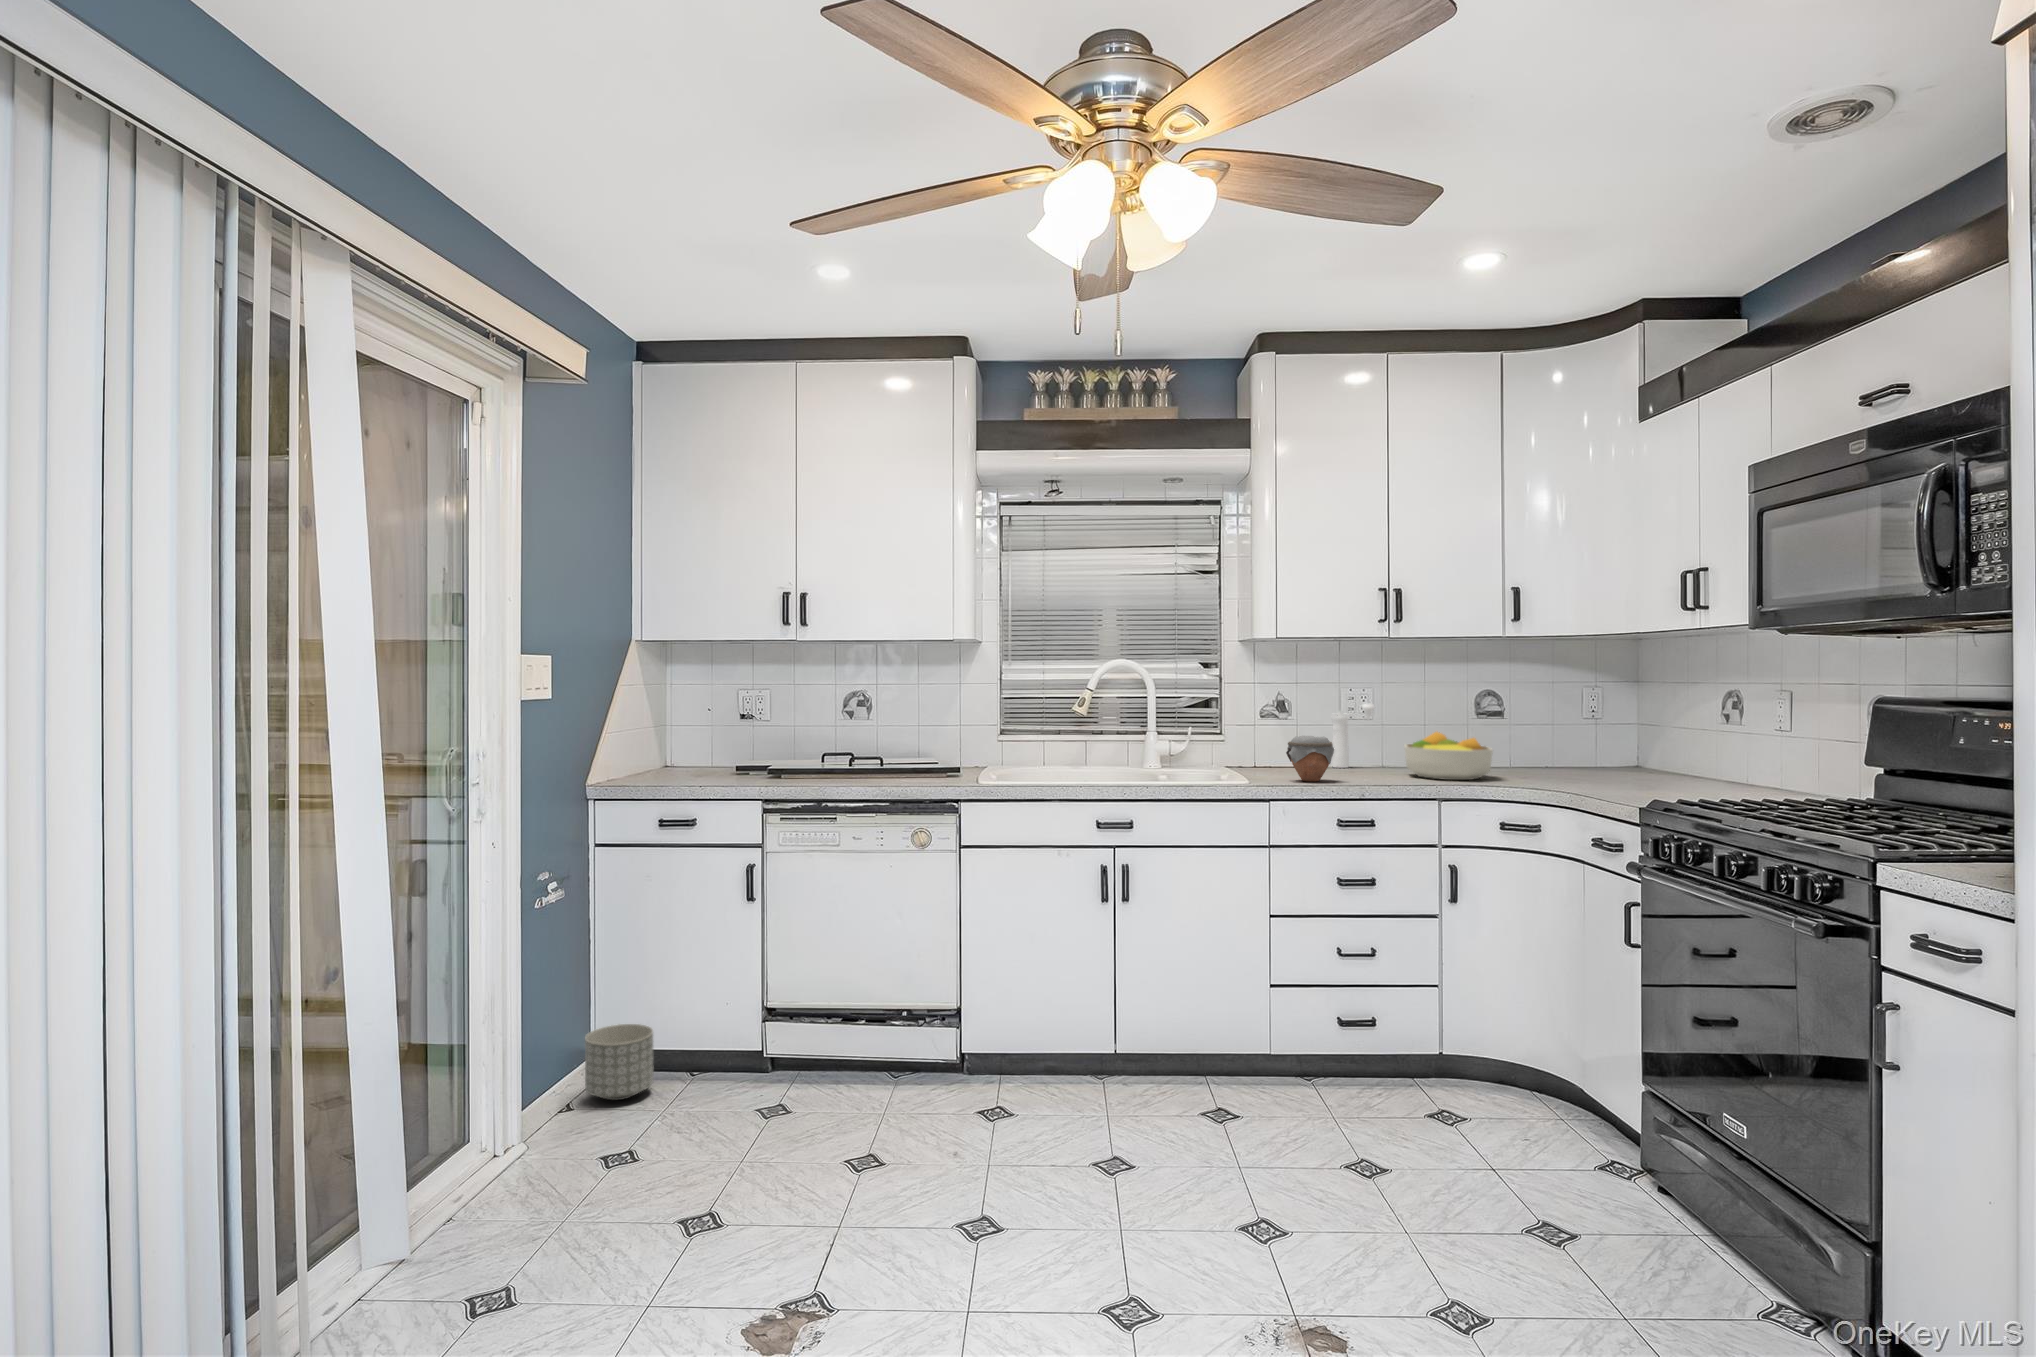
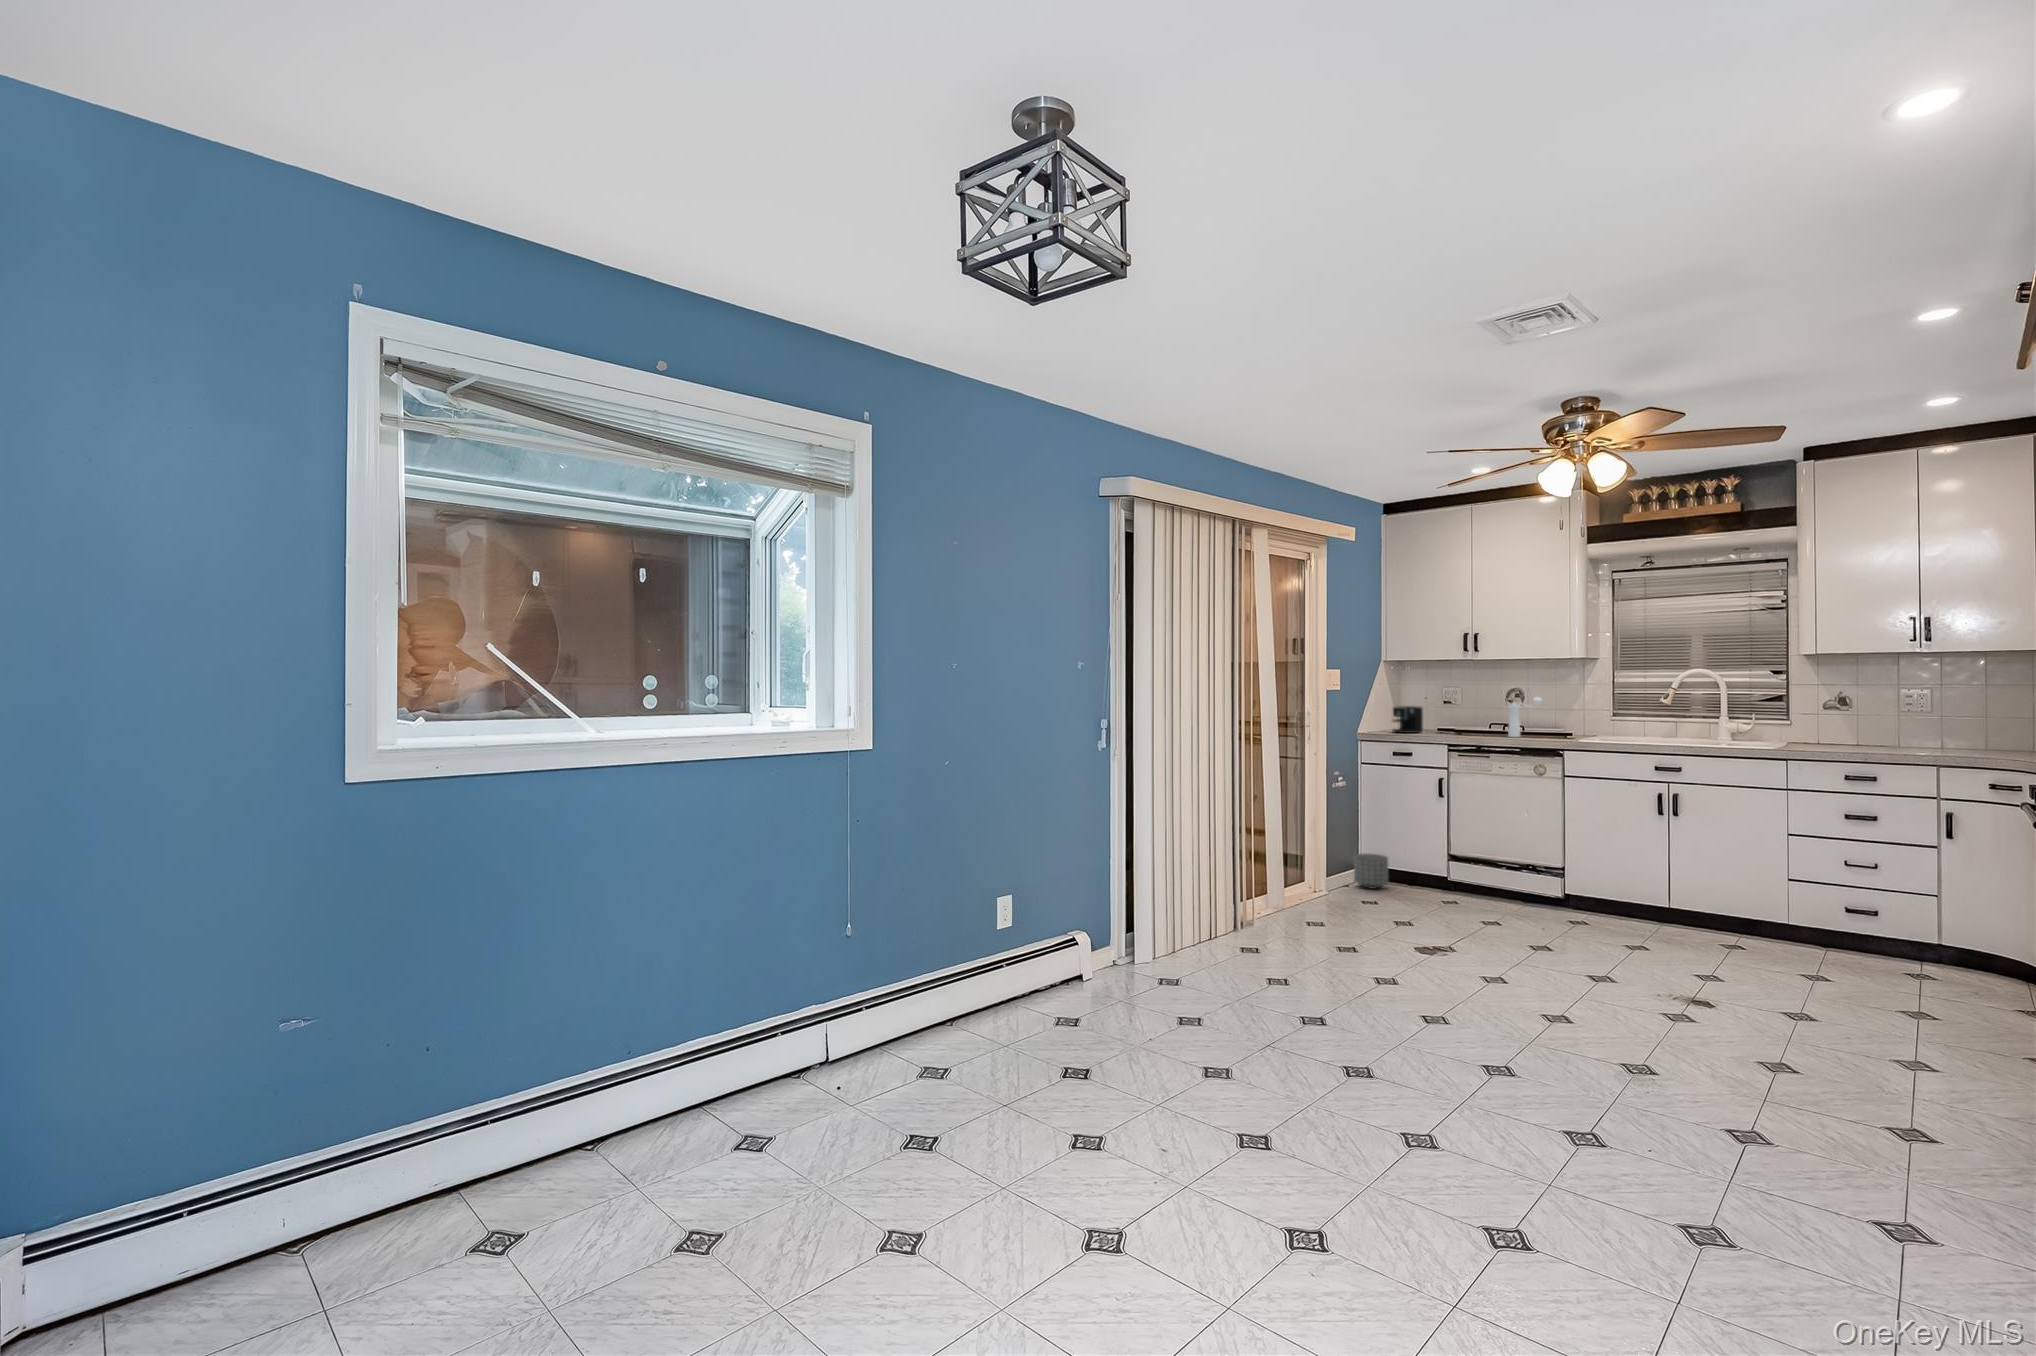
pepper mill: present [1332,704,1375,768] -> present [1508,697,1542,737]
coffee maker: none [659,729,766,782] -> present [1393,706,1423,733]
fruit bowl: present [1404,732,1493,780] -> none [1918,721,1998,755]
jar: present [1286,736,1335,781] -> none [1801,720,1844,750]

